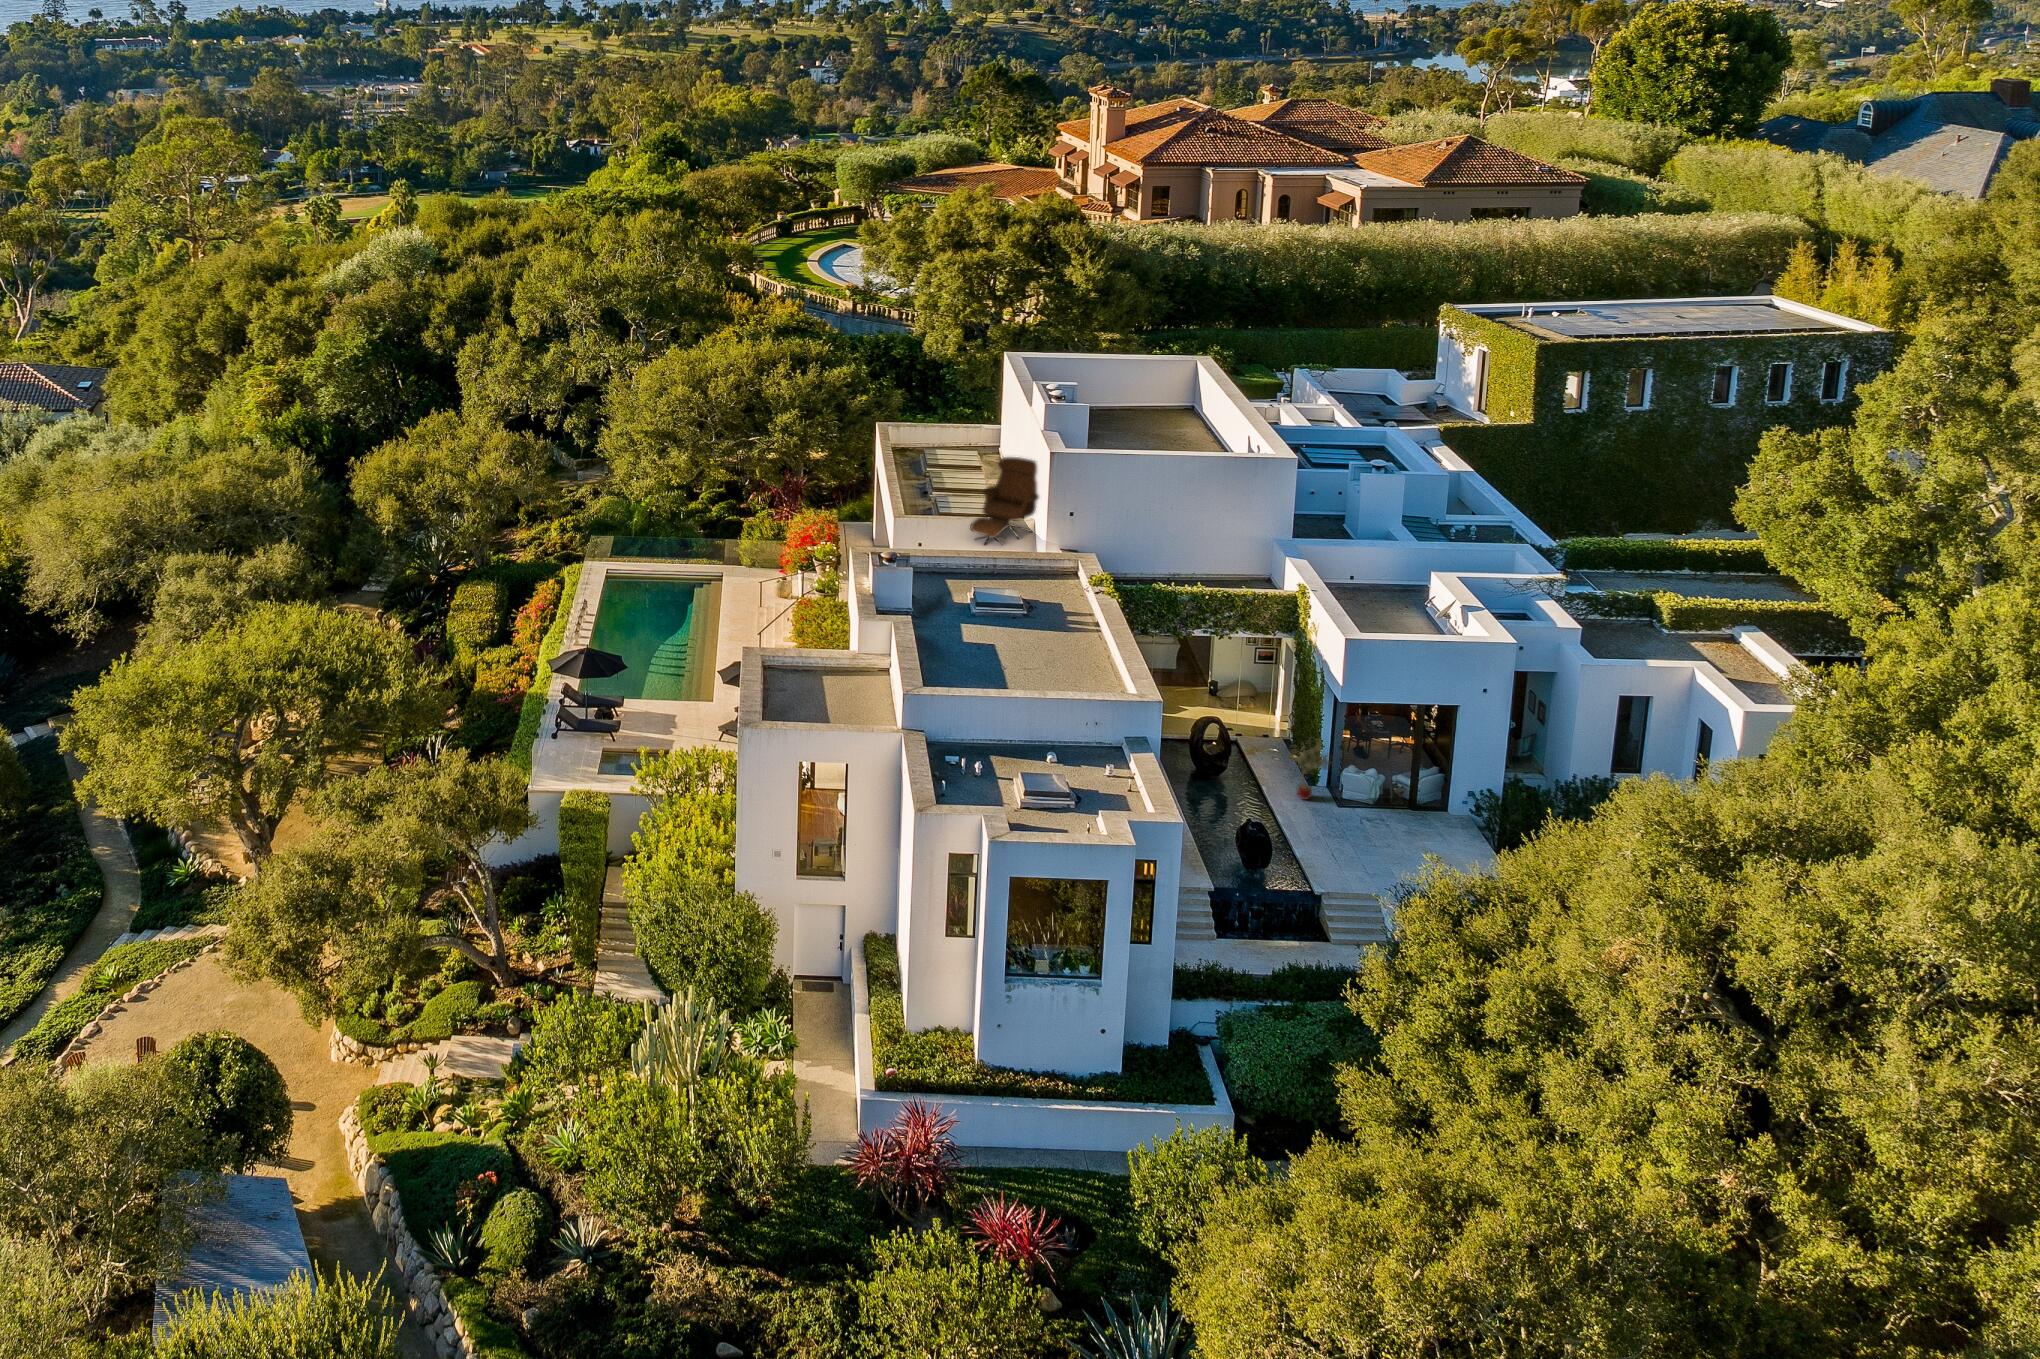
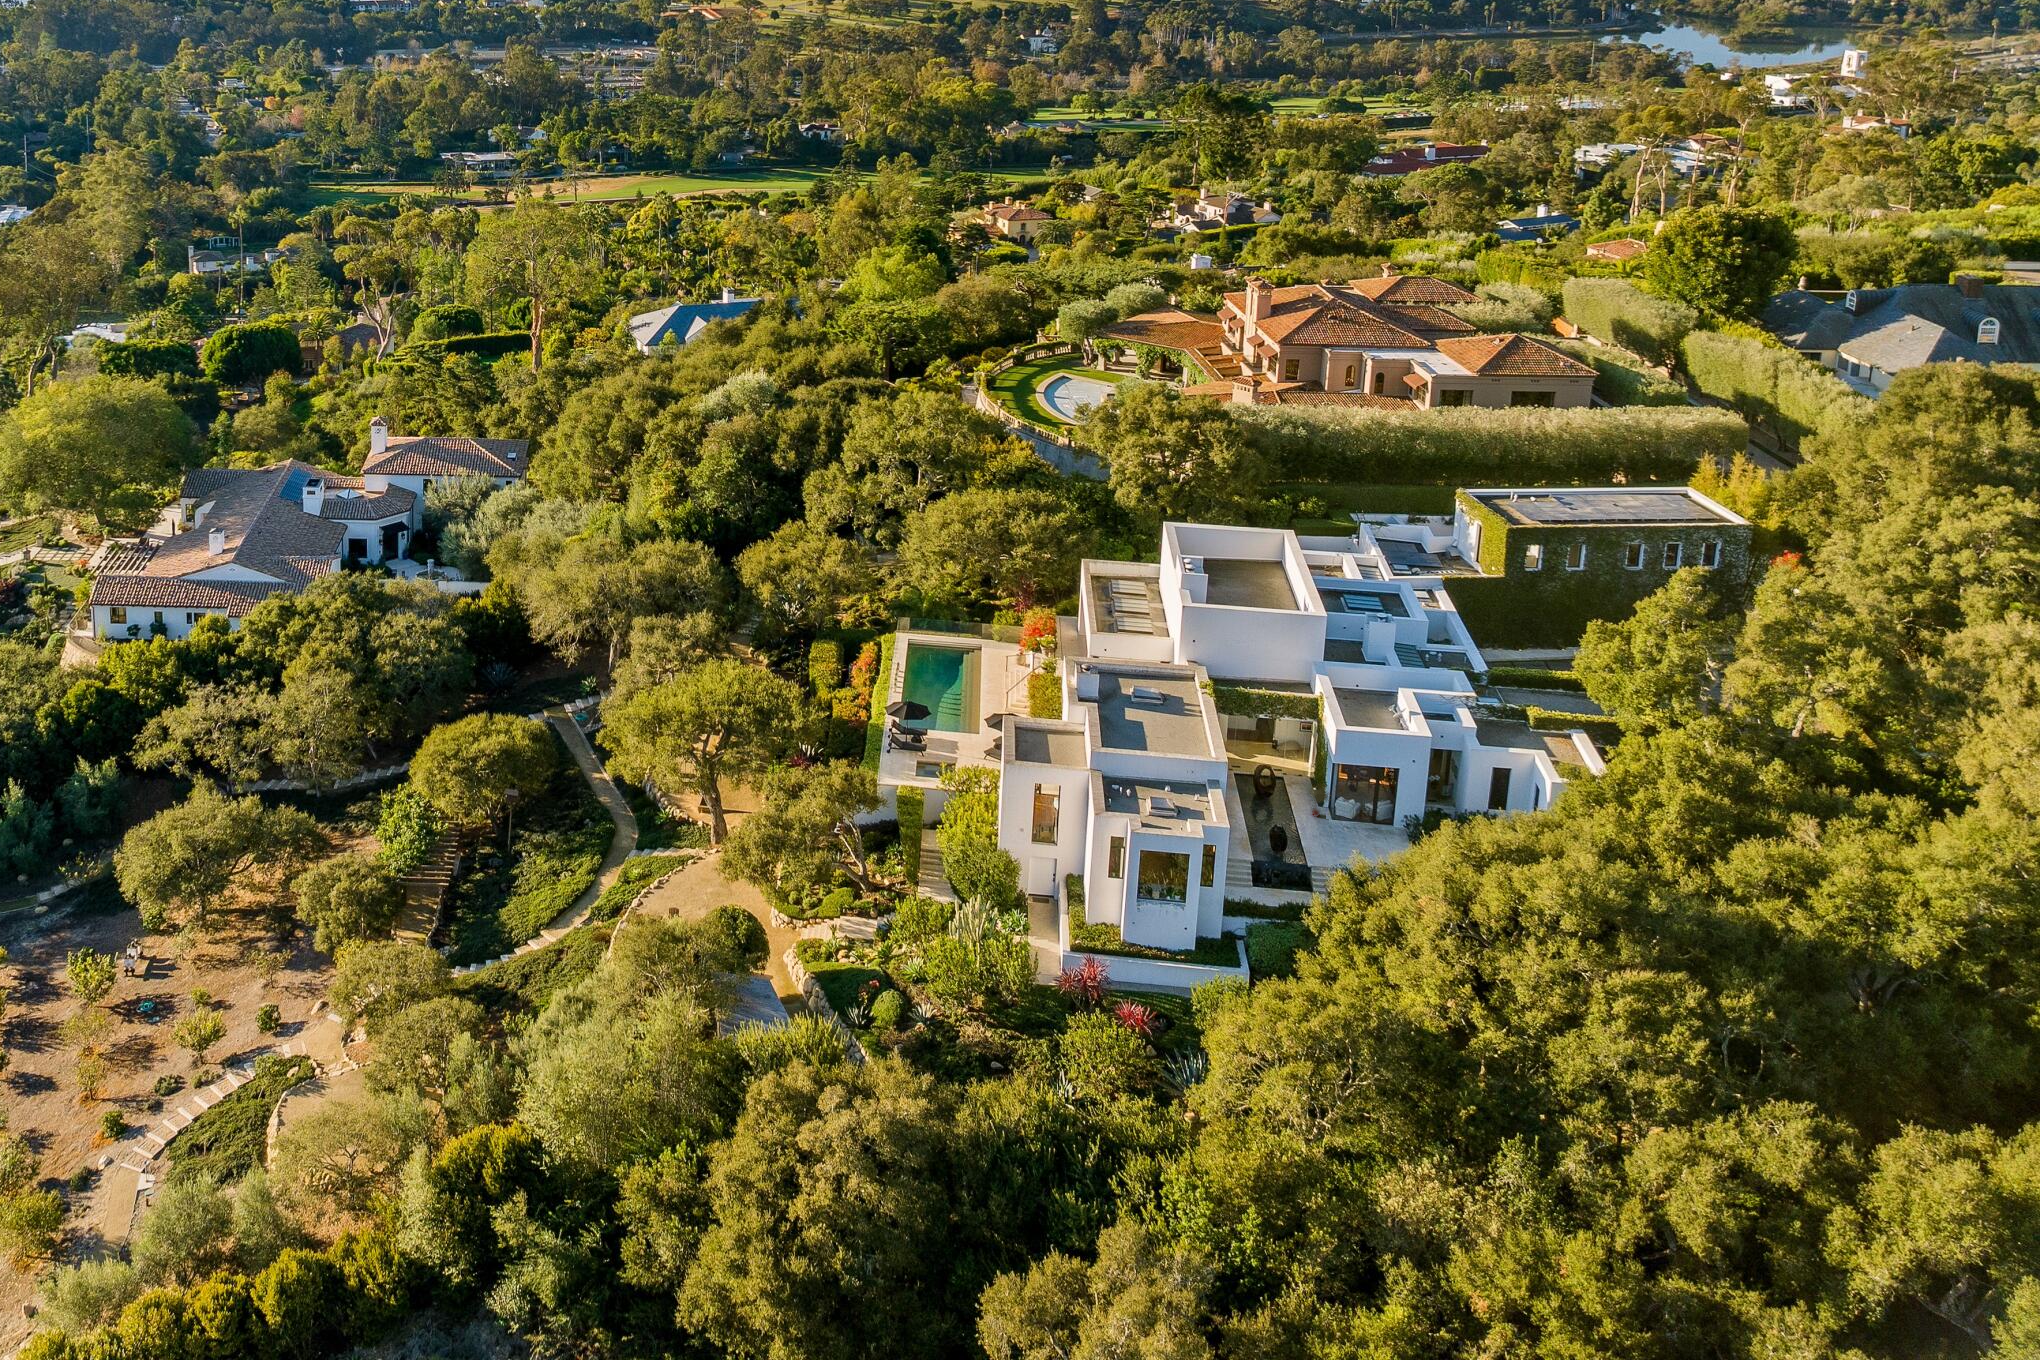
lounge chair: present [970,457,1039,542] -> none [1132,605,1176,659]

